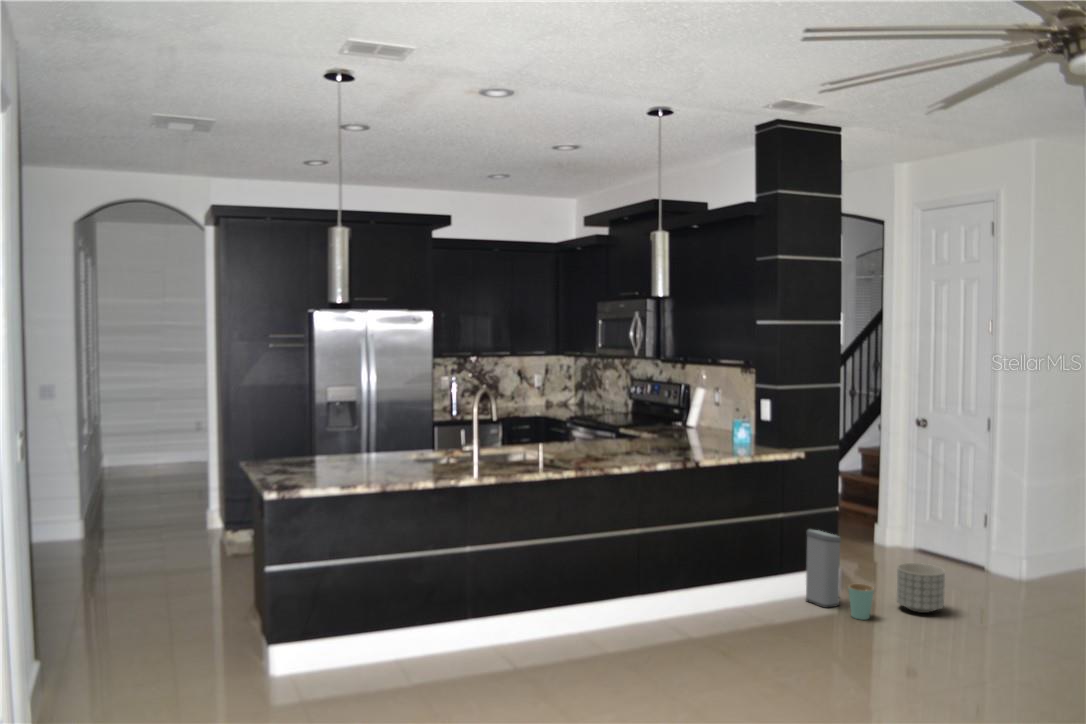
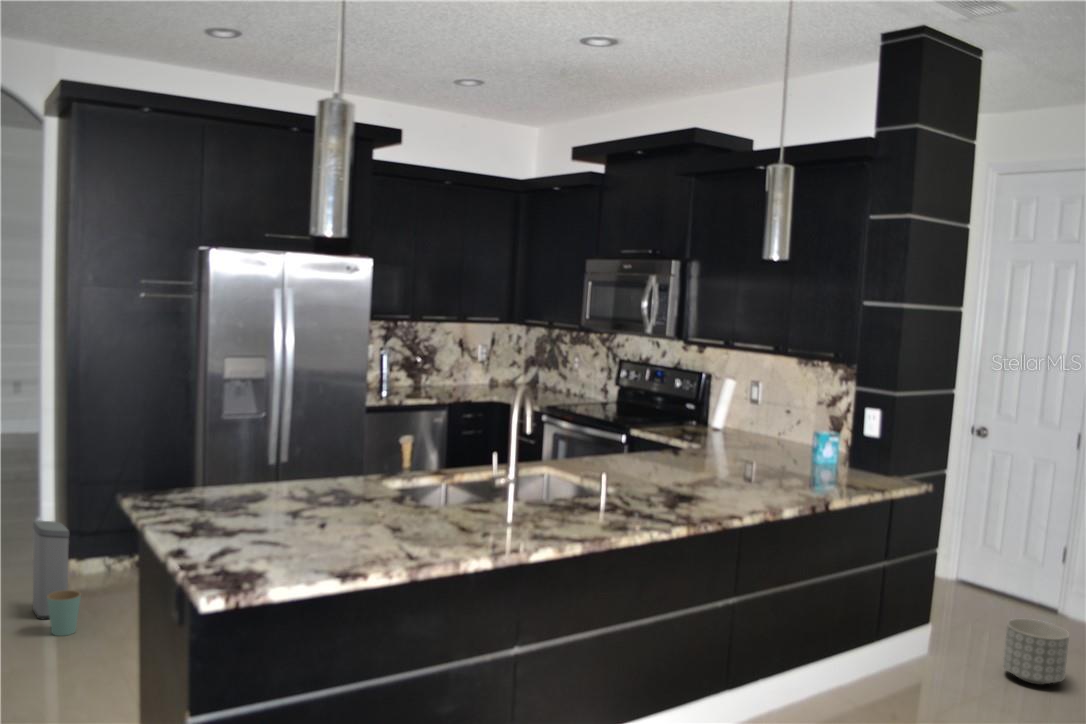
trash can: present [806,530,874,620] -> present [33,521,81,636]

